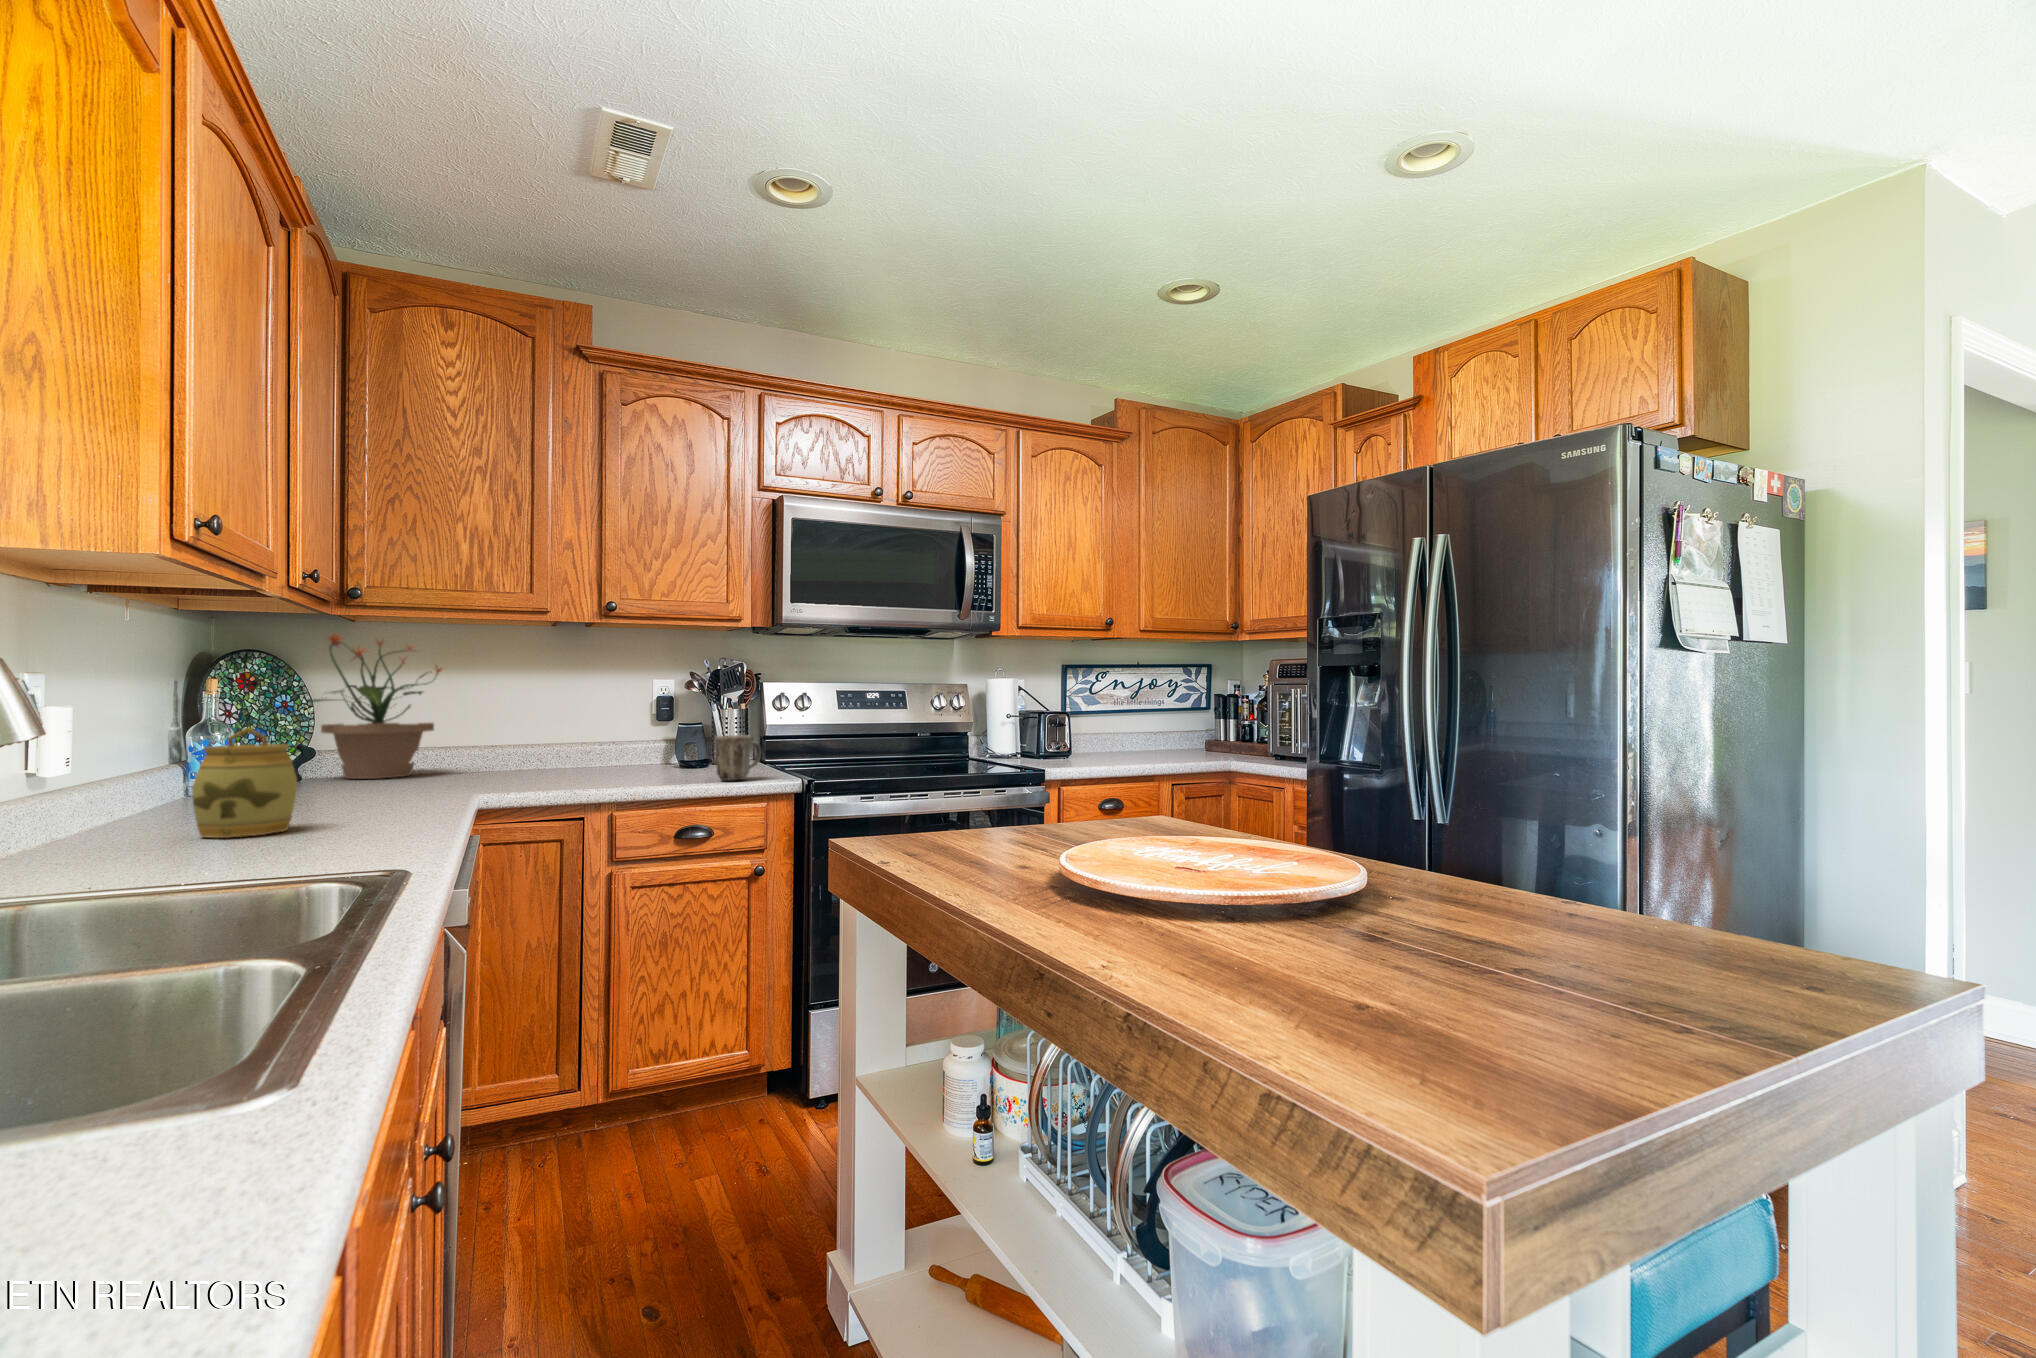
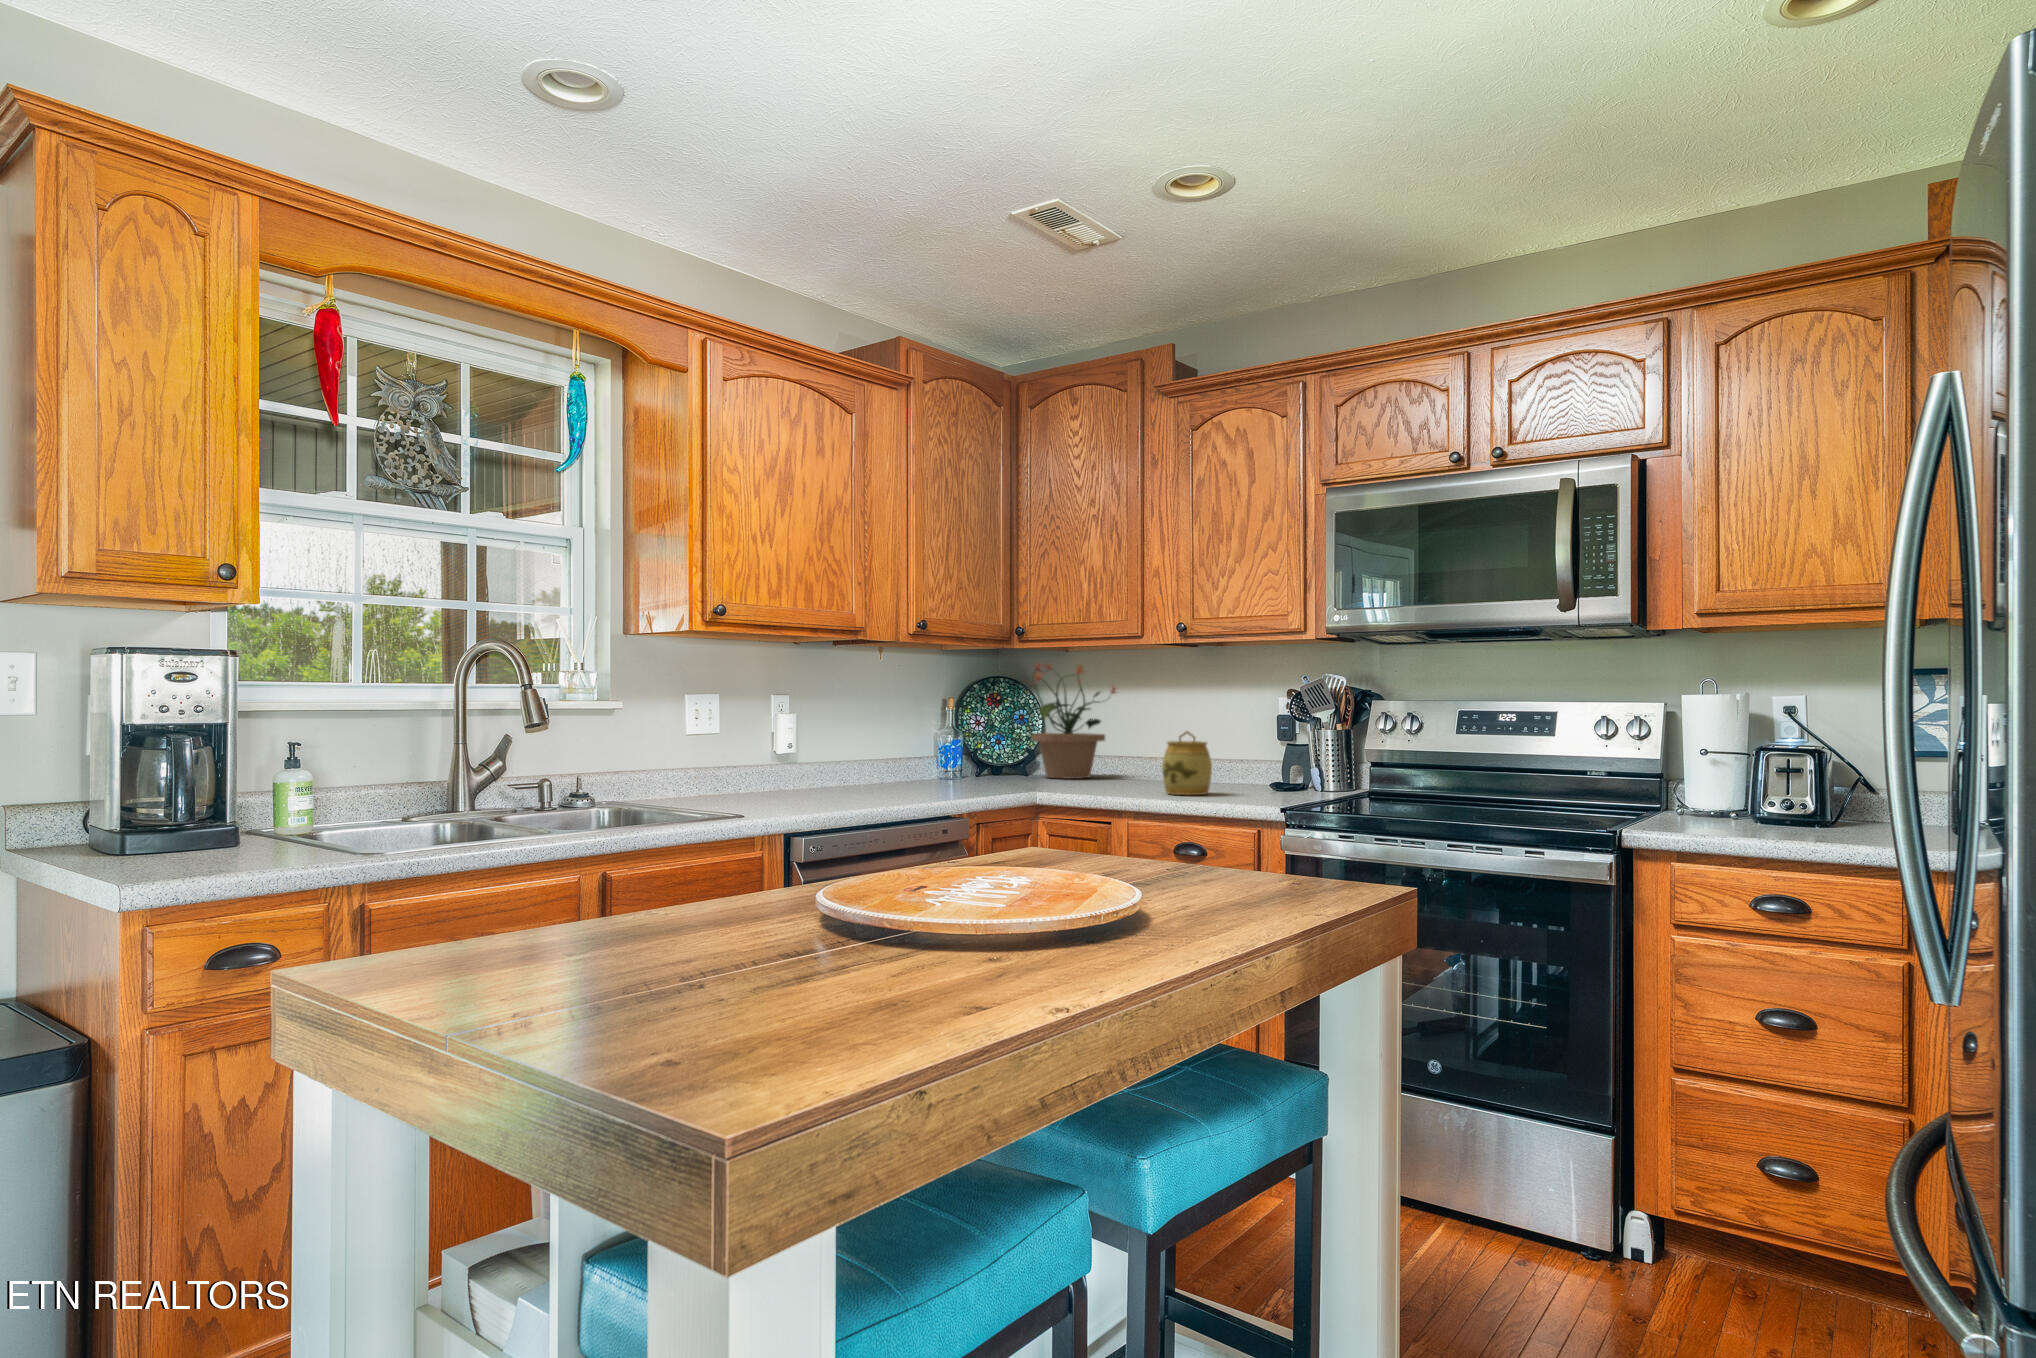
jar: present [192,728,297,838] -> present [1162,731,1212,795]
mug: present [715,735,761,780] -> none [1209,756,1257,802]

